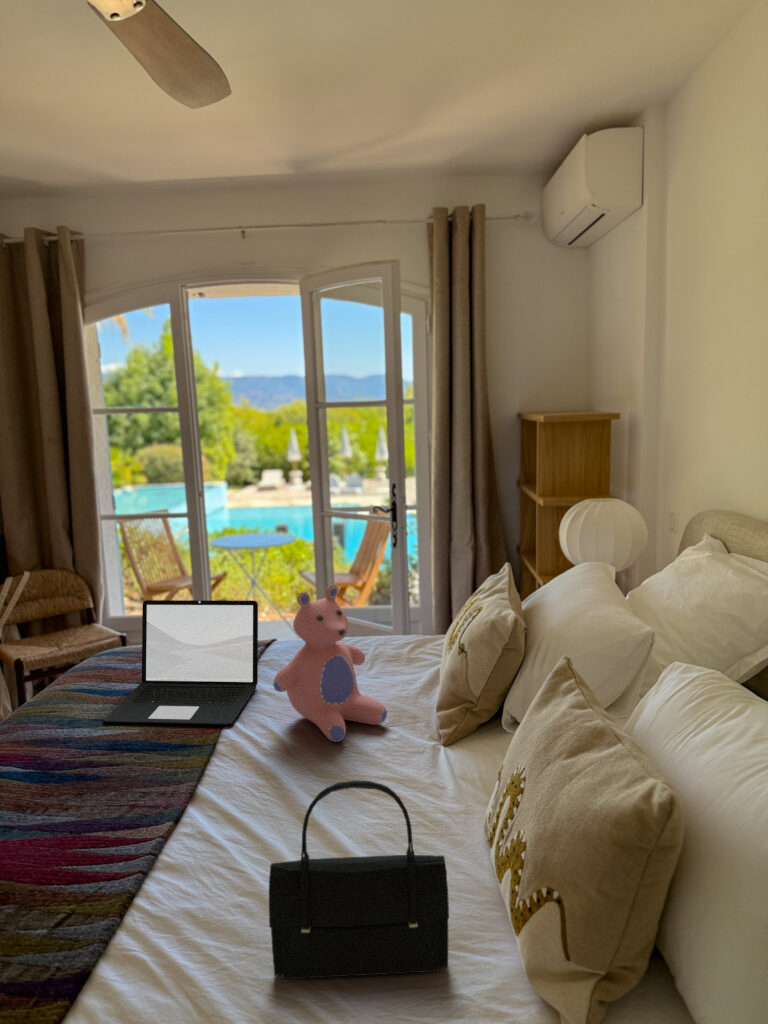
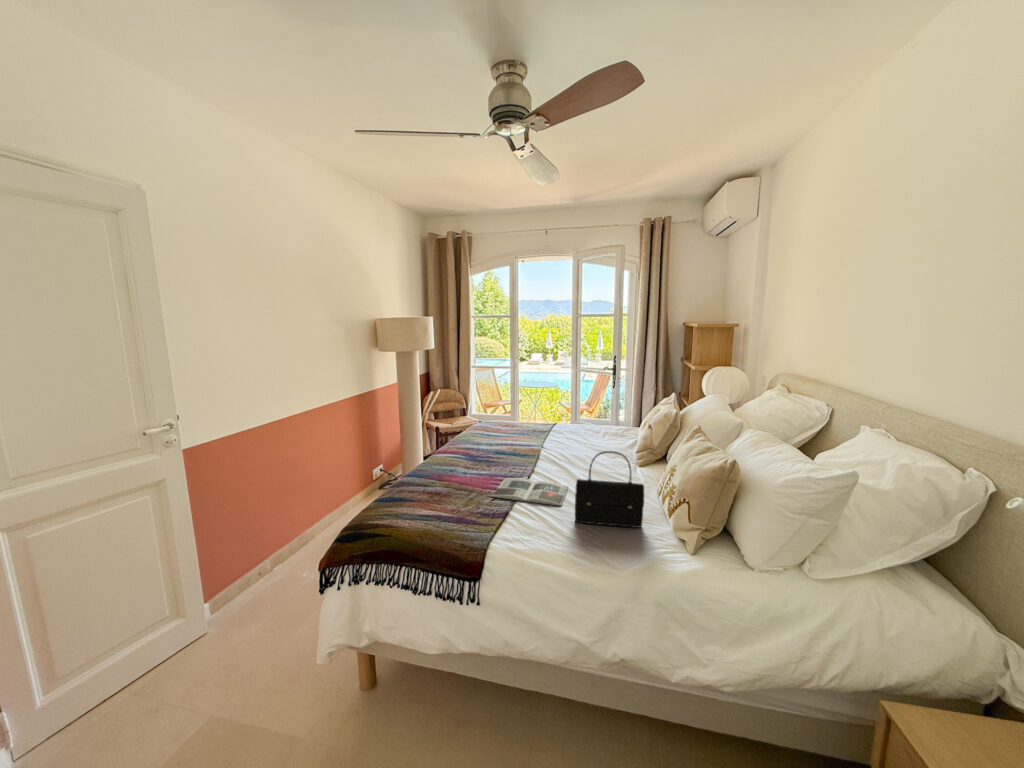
teddy bear: present [273,585,387,742] -> none [564,393,613,460]
laptop: present [104,600,258,725] -> none [491,398,556,450]
magazine: none [57,832,273,916] -> present [492,478,568,506]

